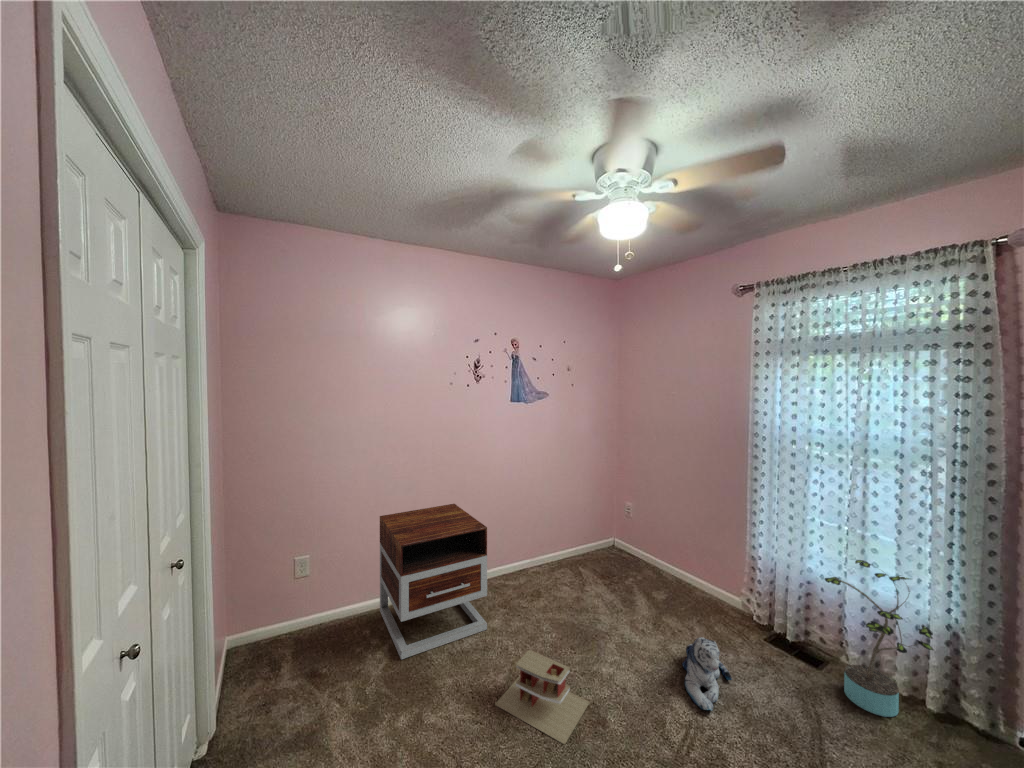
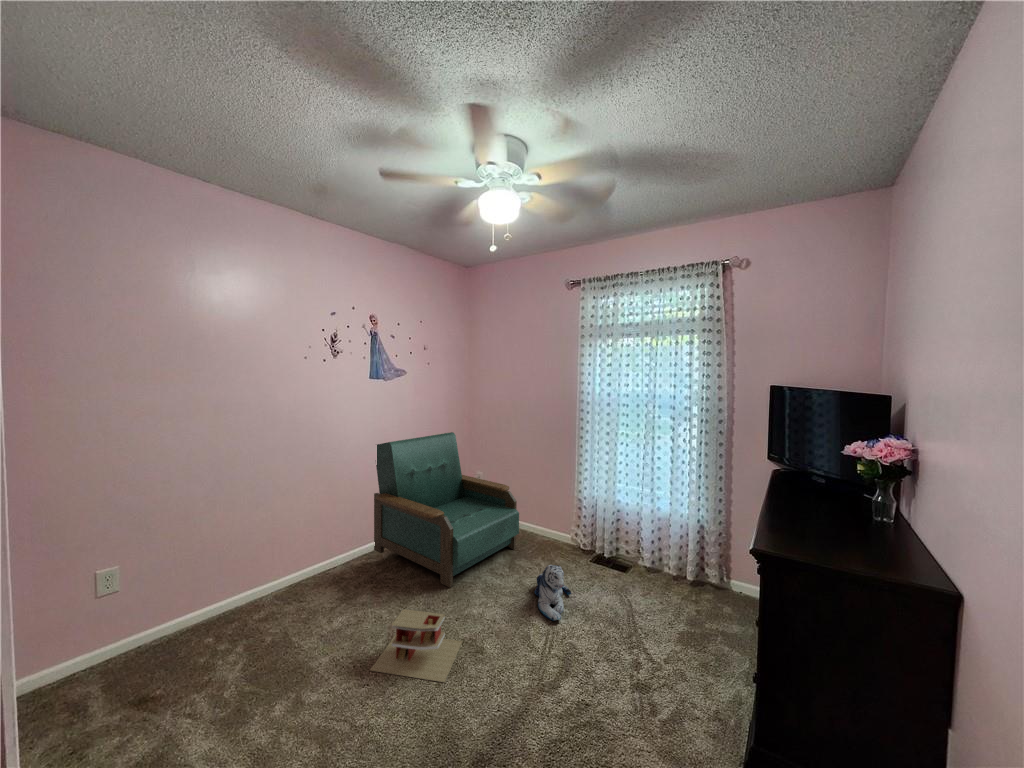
armchair: none [515,458,670,633] -> present [374,432,519,587]
nightstand: present [380,504,487,660] -> none [212,486,352,659]
potted plant: present [825,560,934,717] -> none [631,486,694,592]

